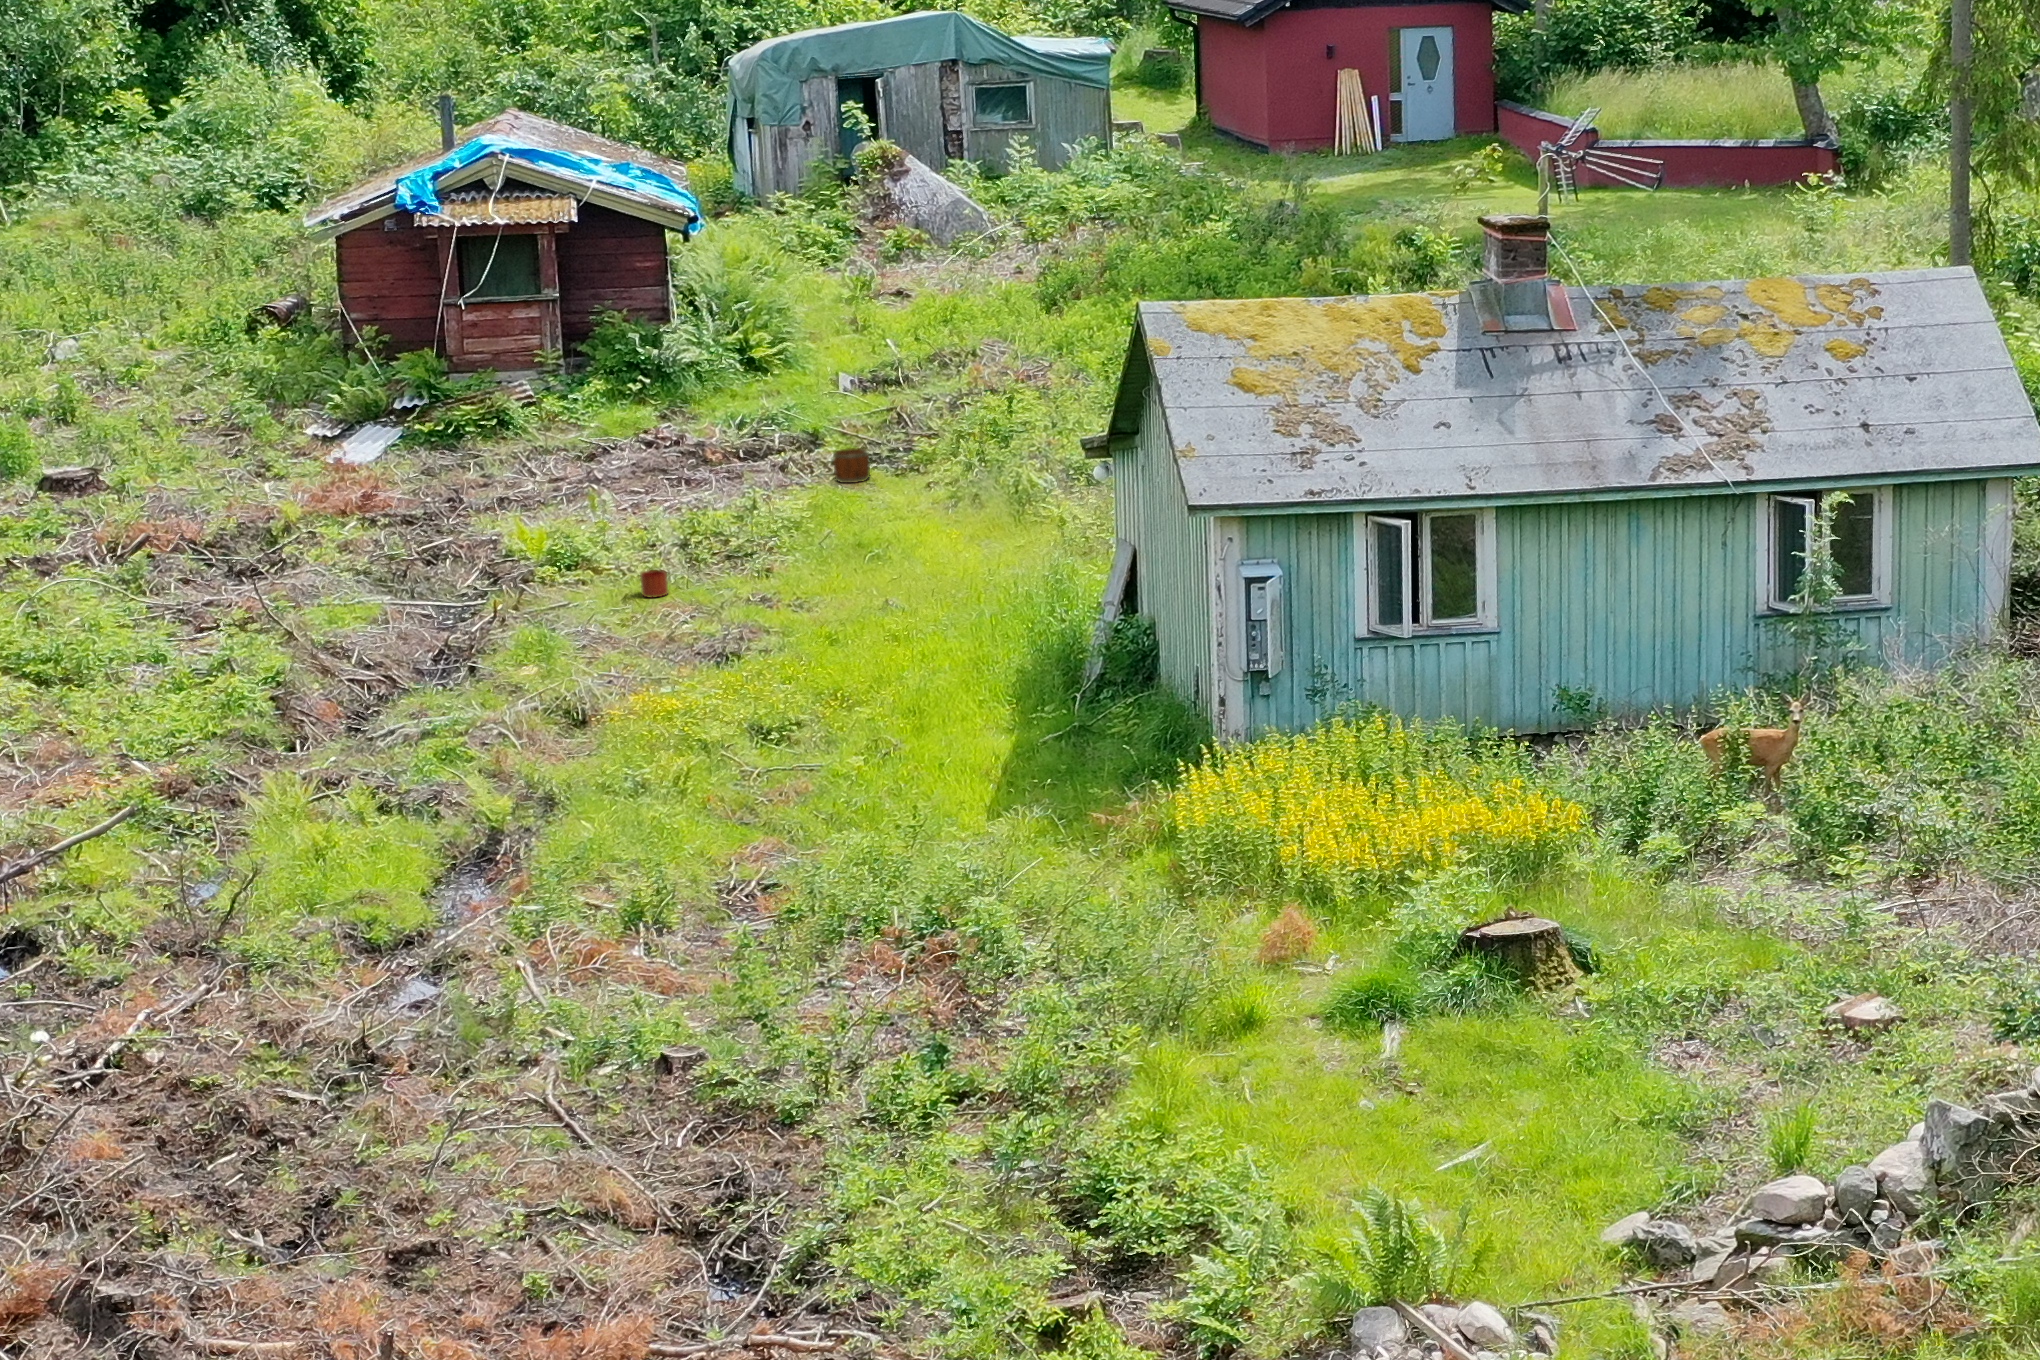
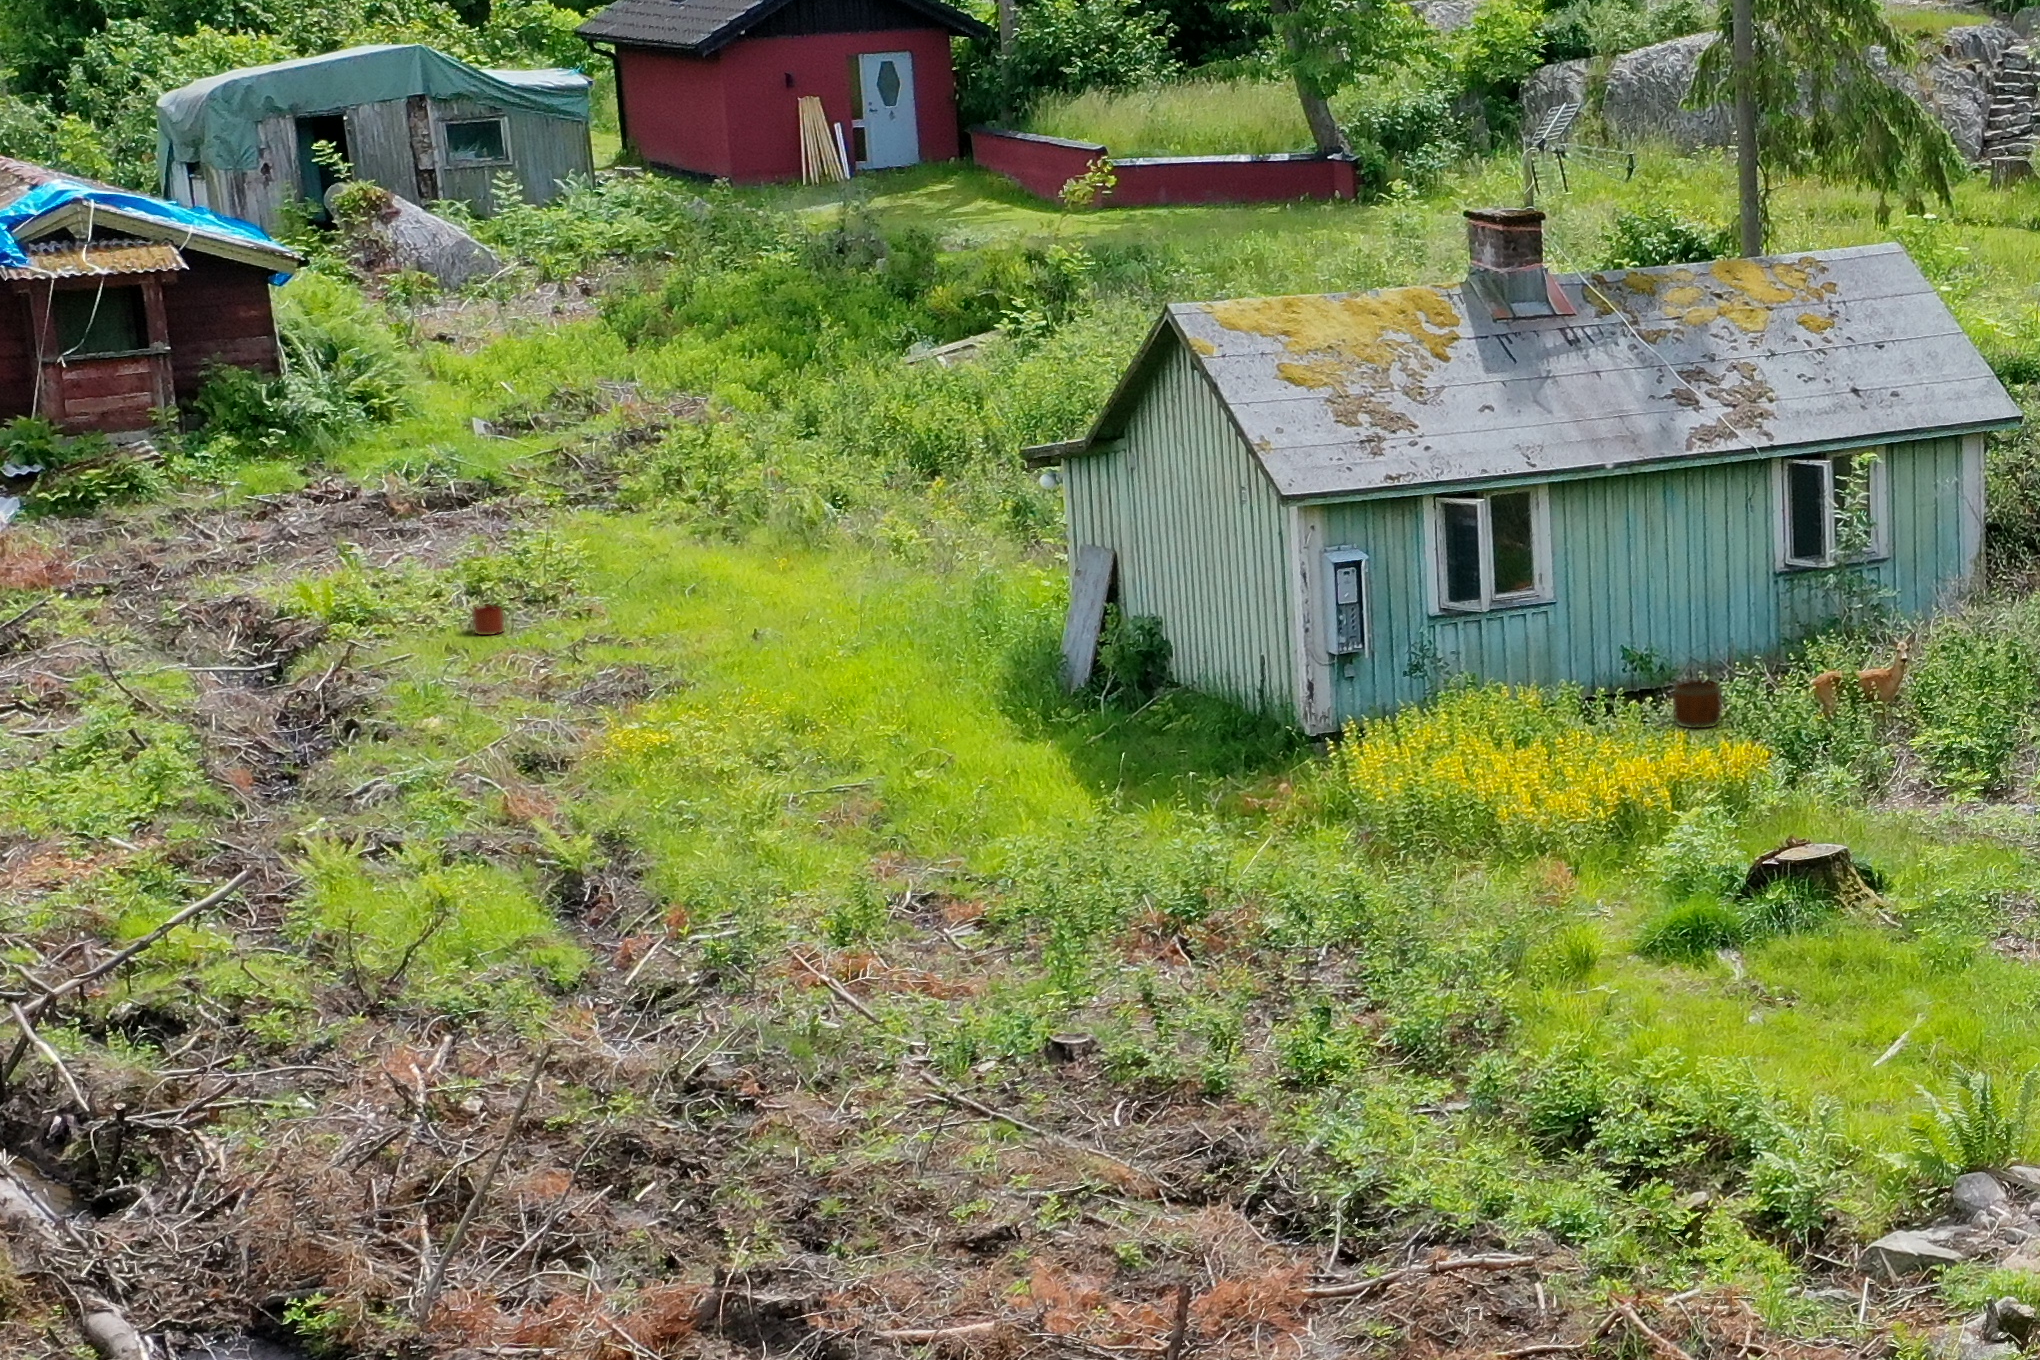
bucket: present [833,448,870,483] -> present [1673,680,1722,728]

